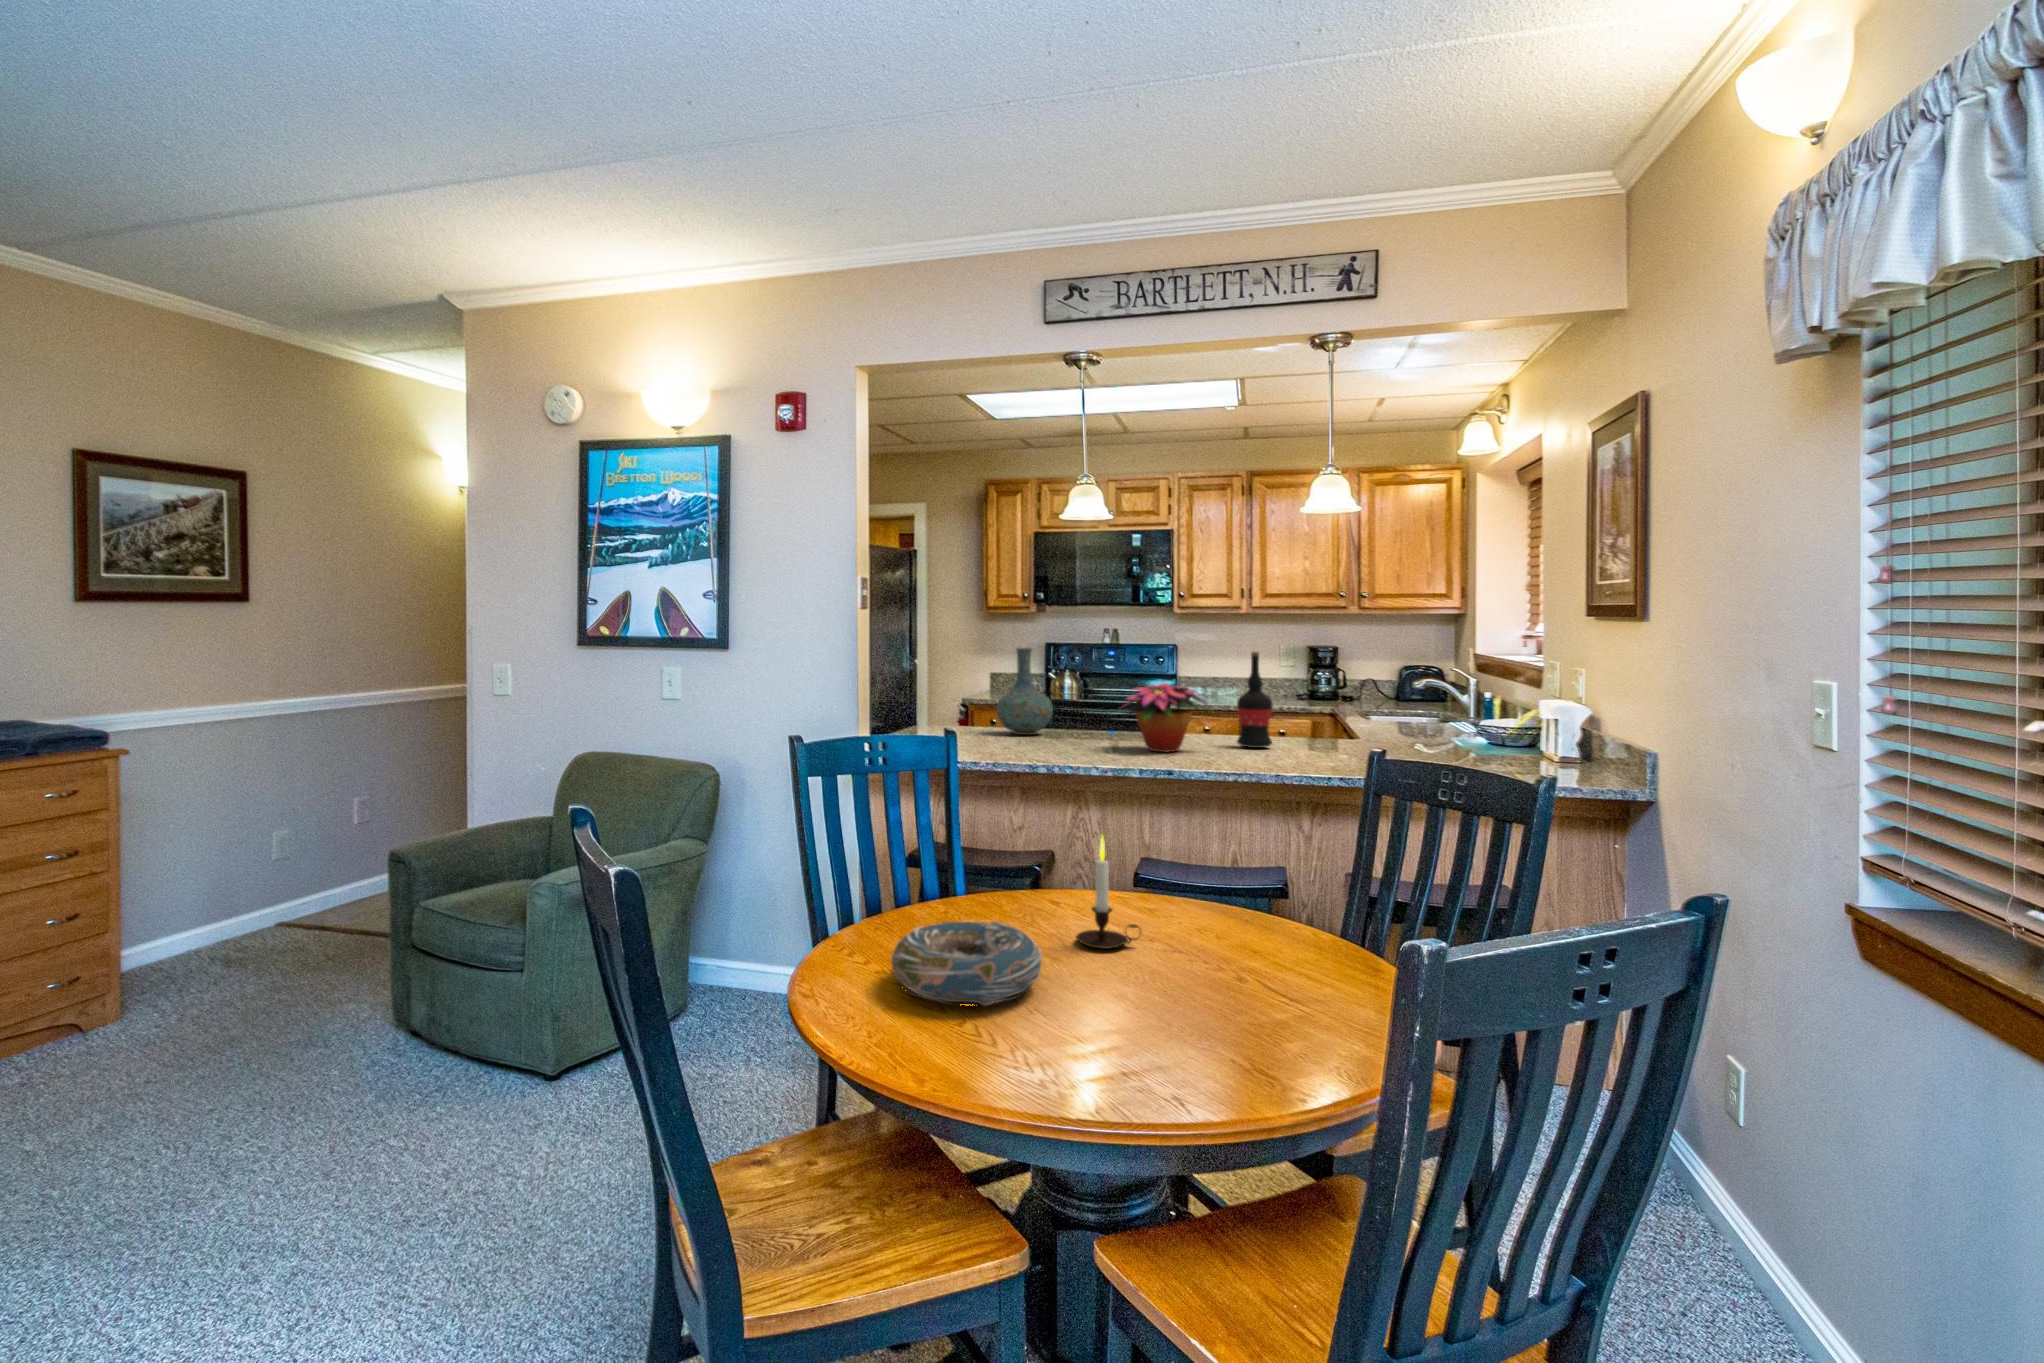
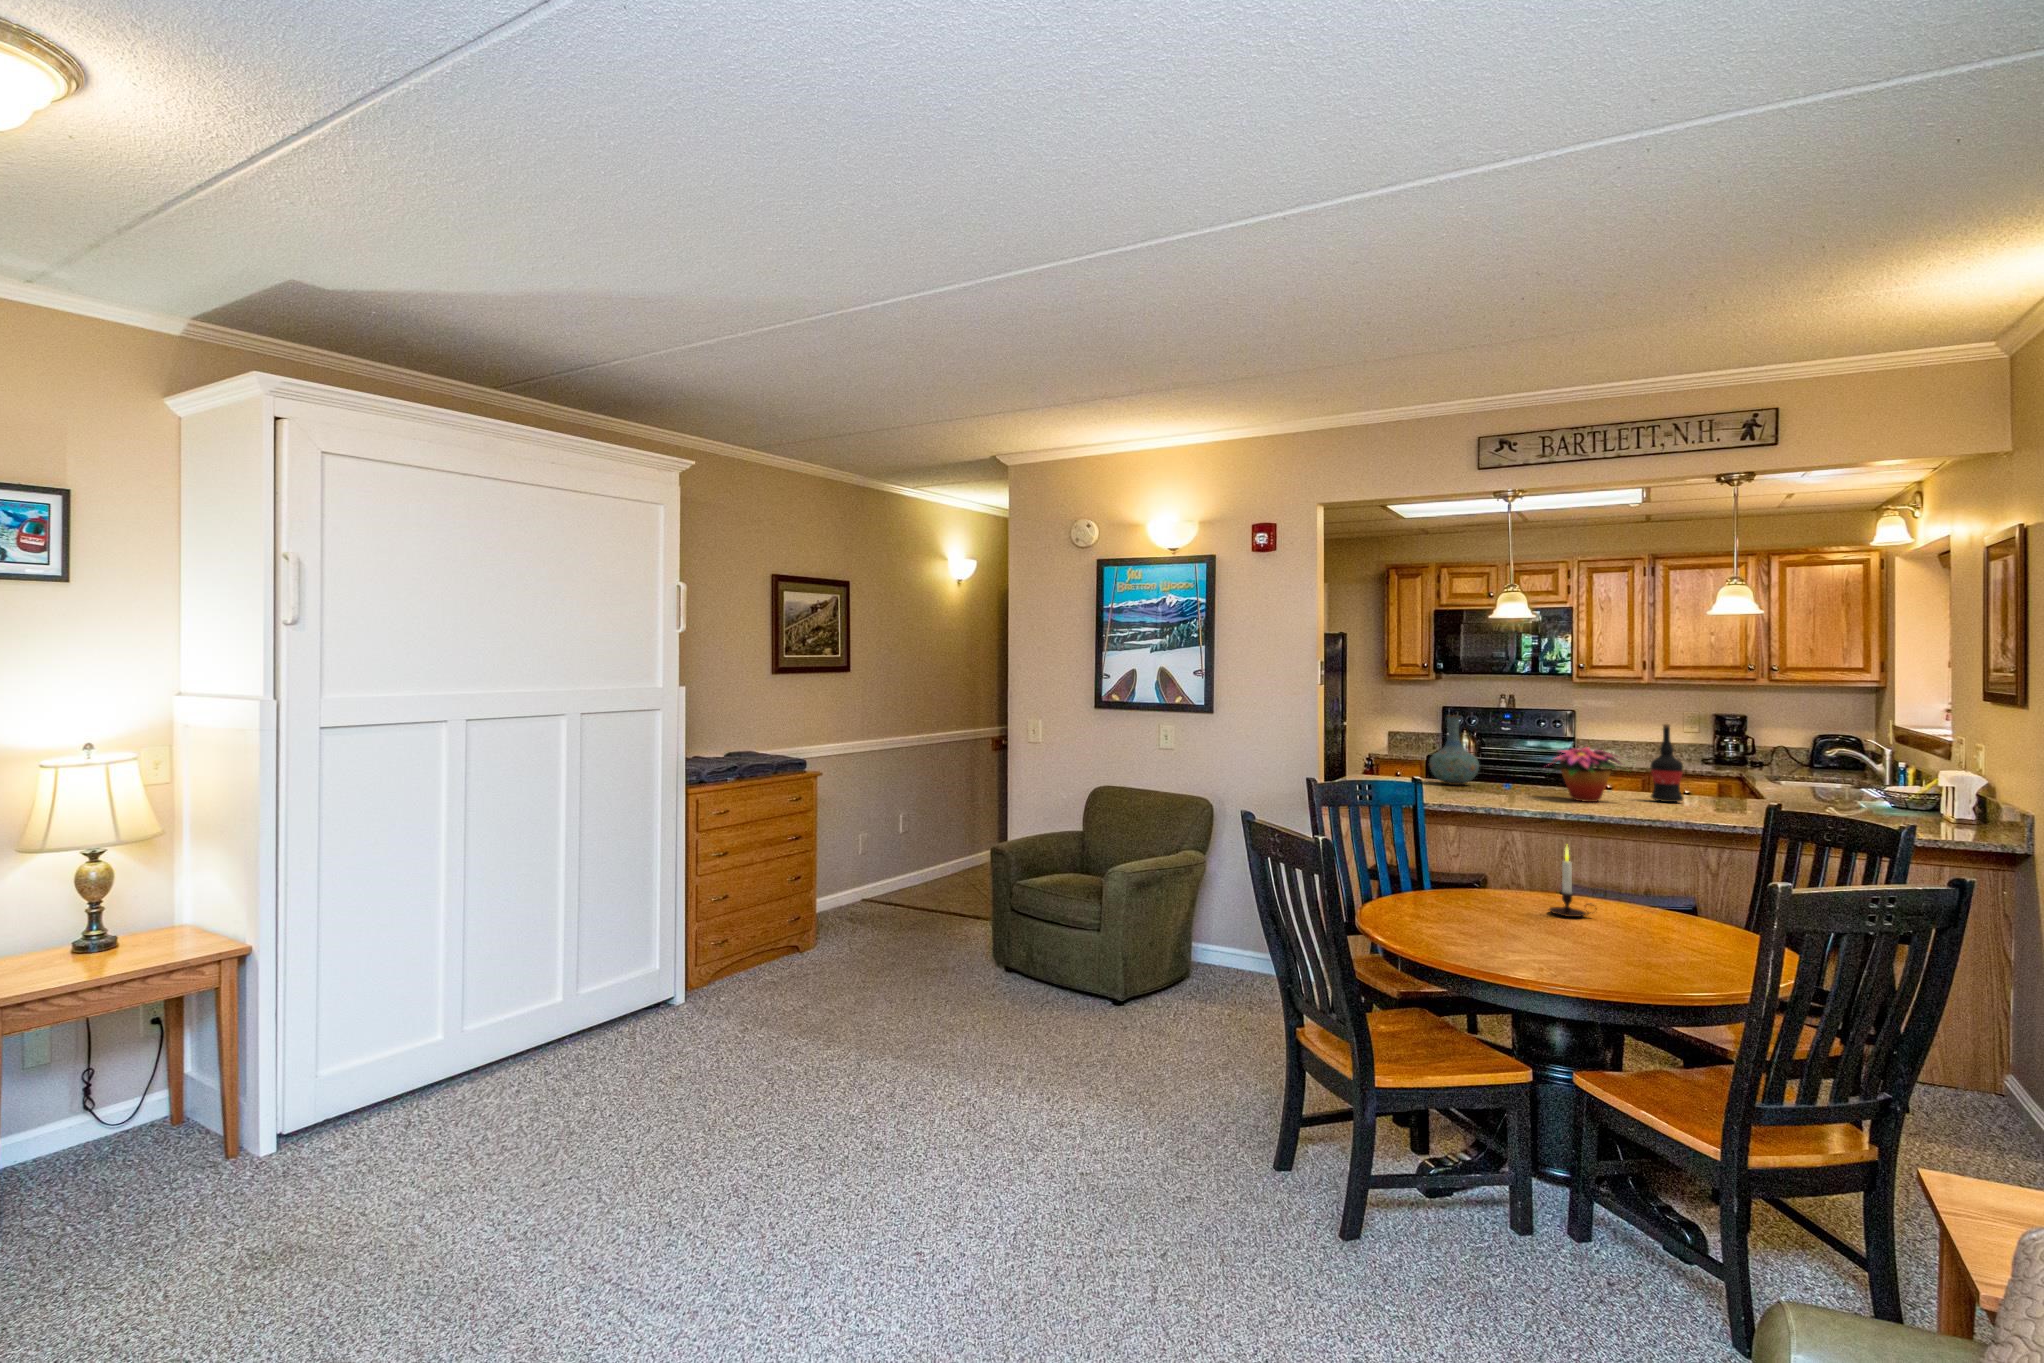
decorative bowl: present [891,921,1042,1006] -> none [1435,889,1538,934]

